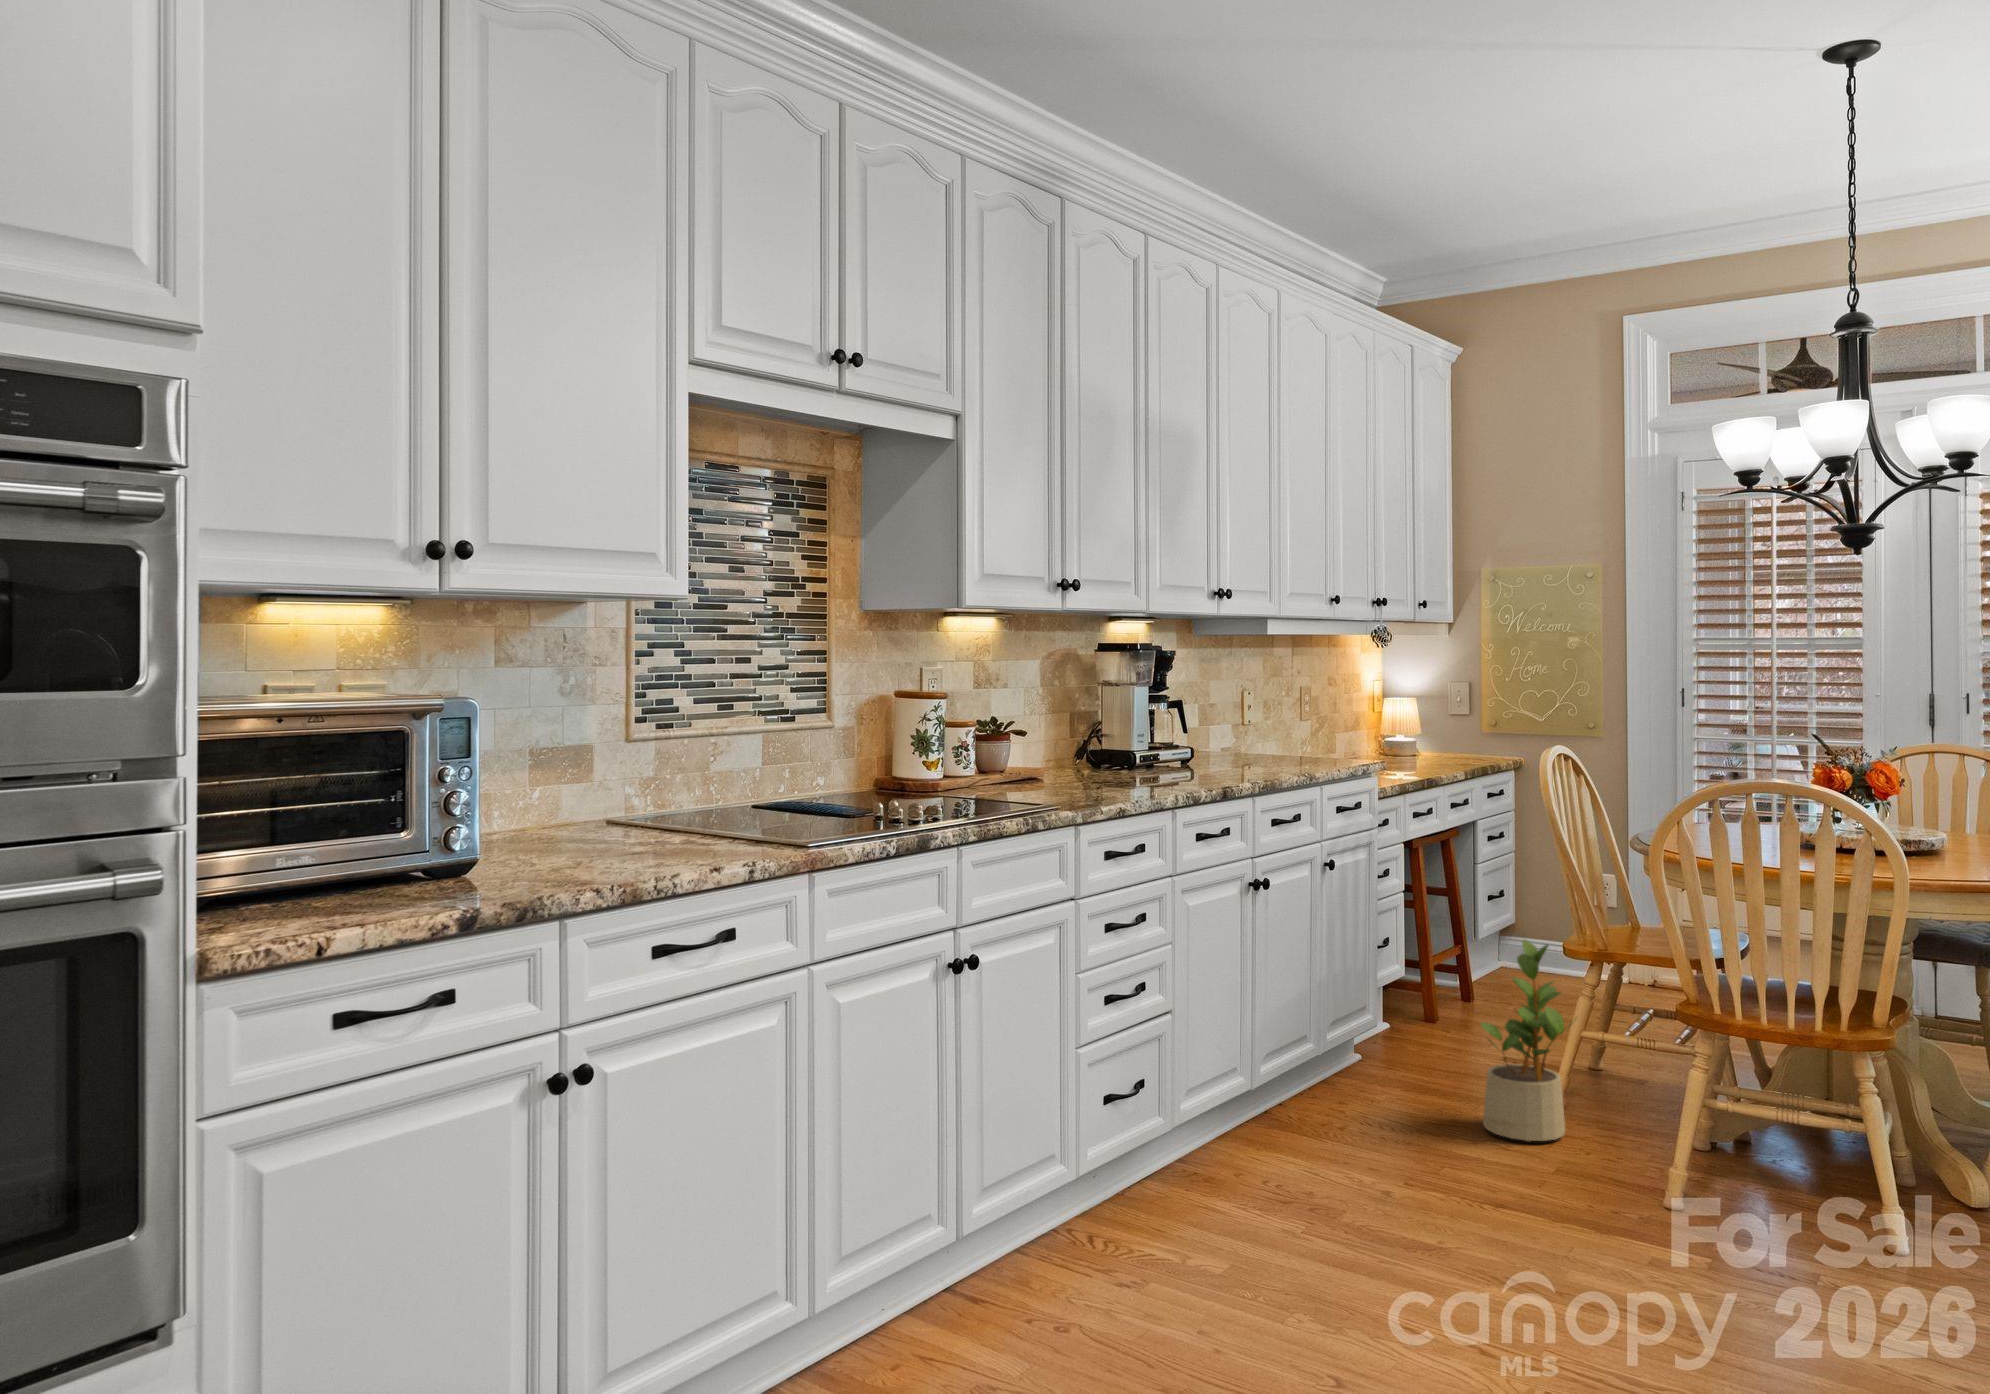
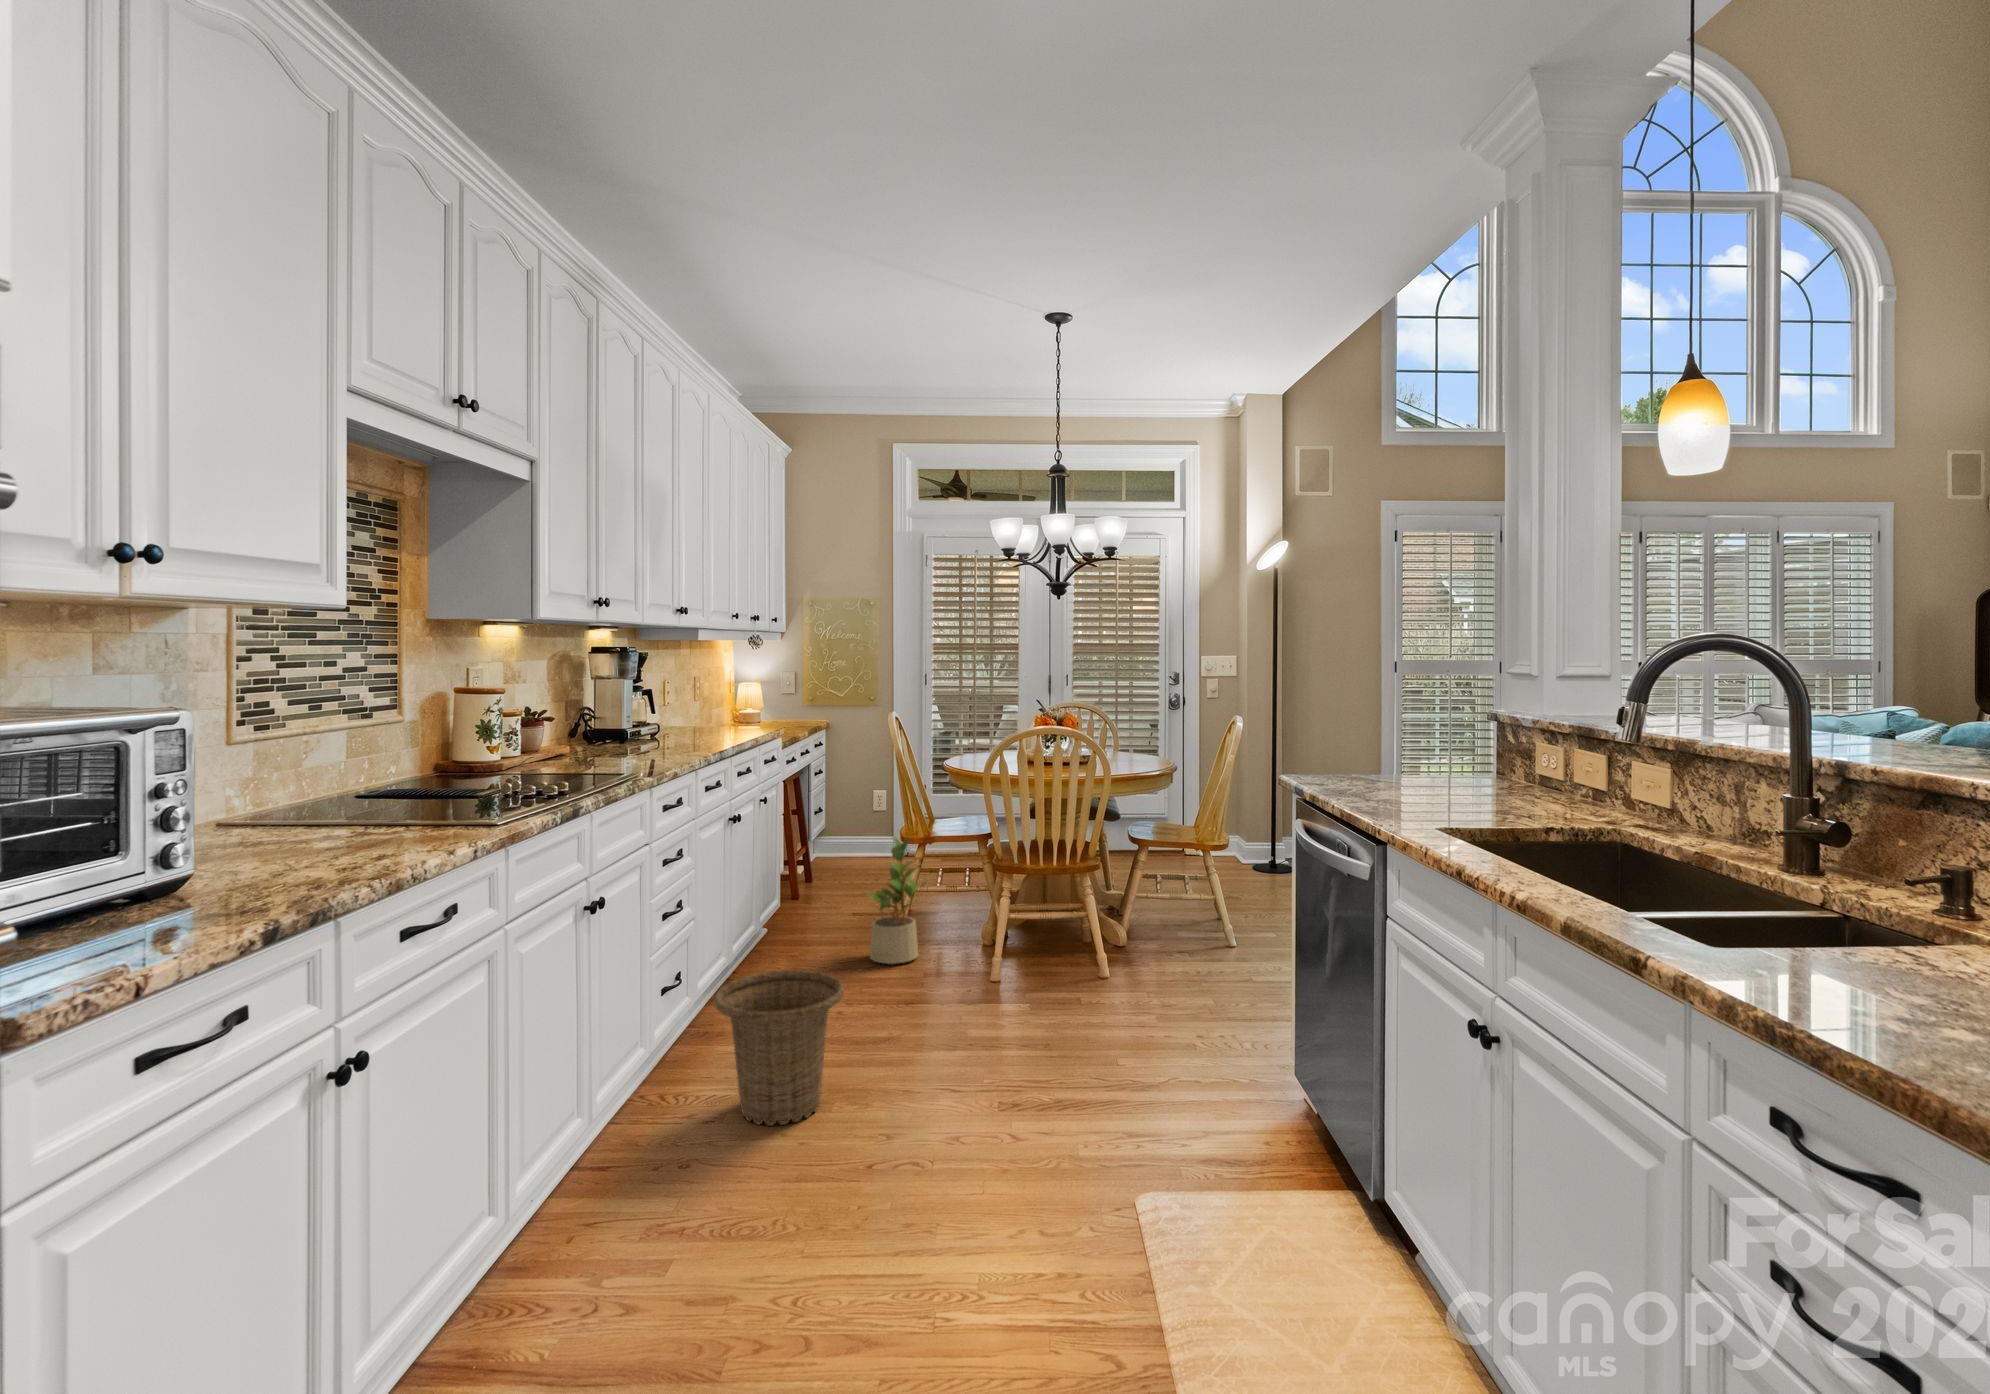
basket: none [1126,1097,1308,1316] -> present [714,970,844,1126]

